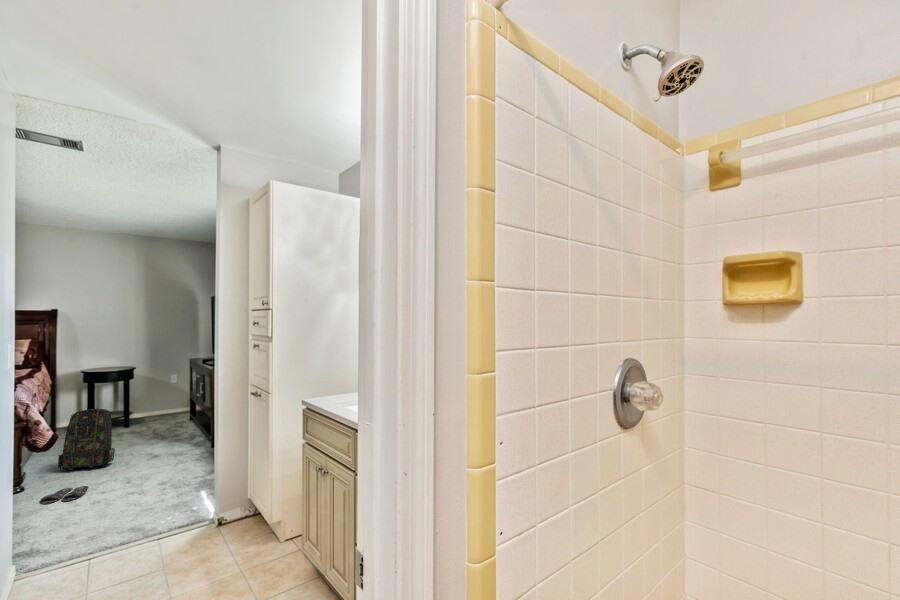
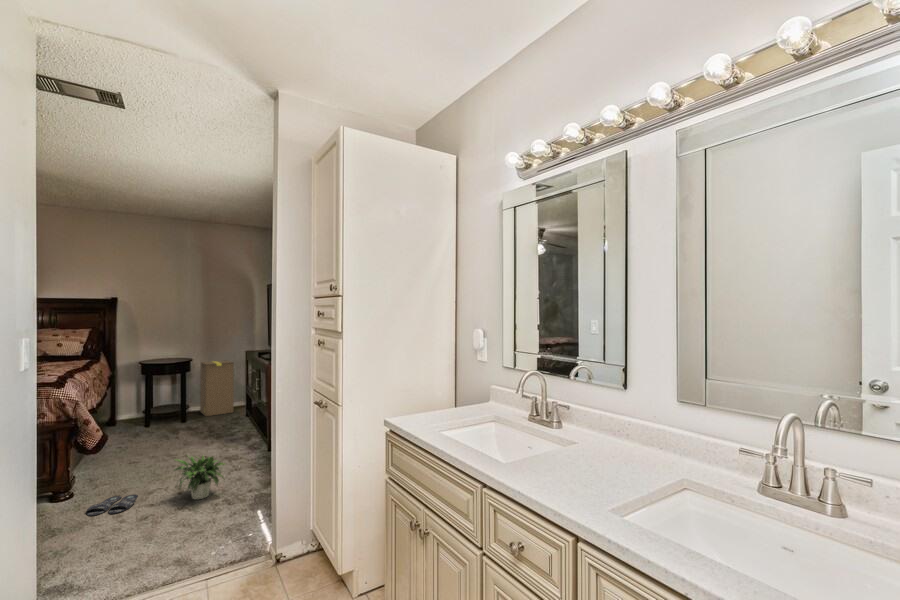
cardboard box: none [143,368,177,421] -> present [200,360,234,416]
backpack: present [58,408,115,470] -> none [110,405,168,475]
potted plant: none [112,448,172,487] -> present [174,456,224,499]

